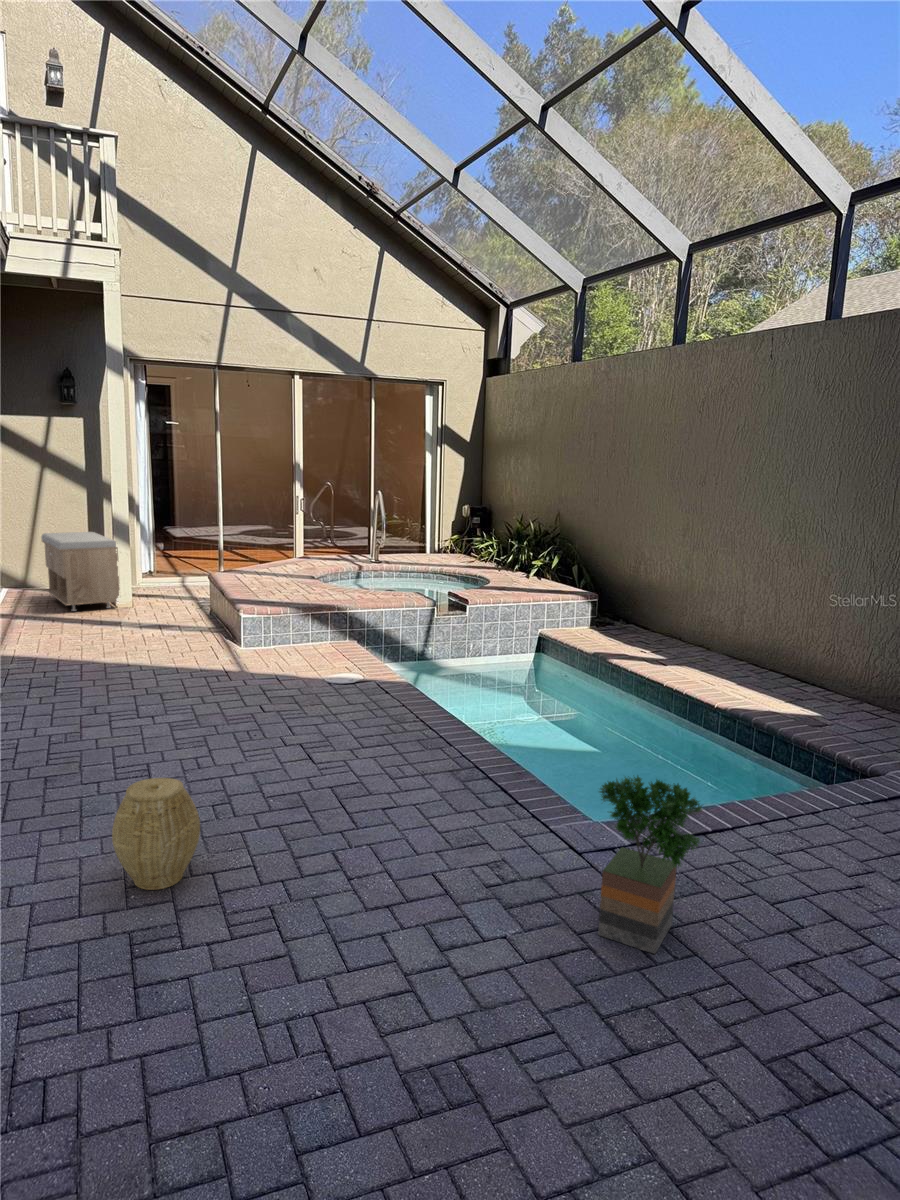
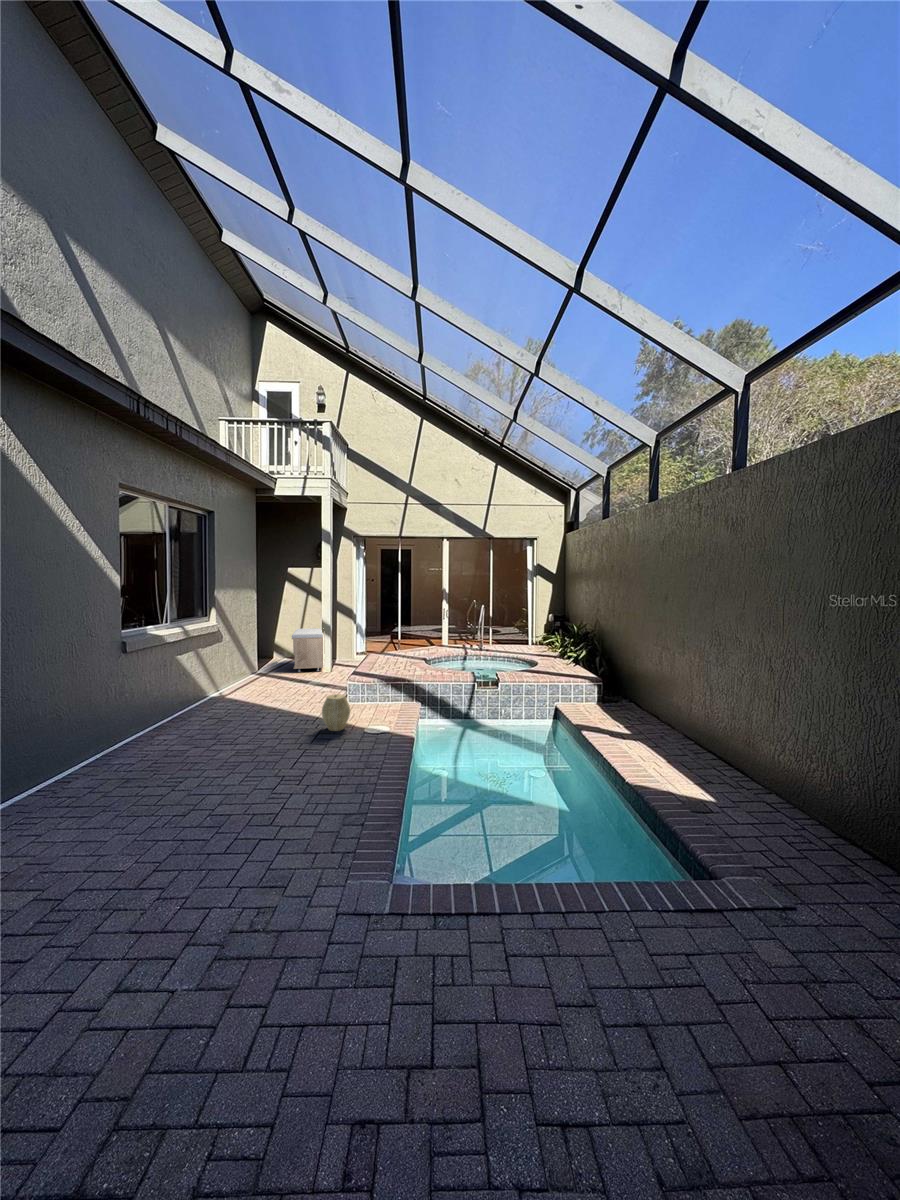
potted tree: present [598,776,702,954] -> none [208,865,325,1051]
woven basket: present [112,778,200,890] -> present [322,694,350,731]

